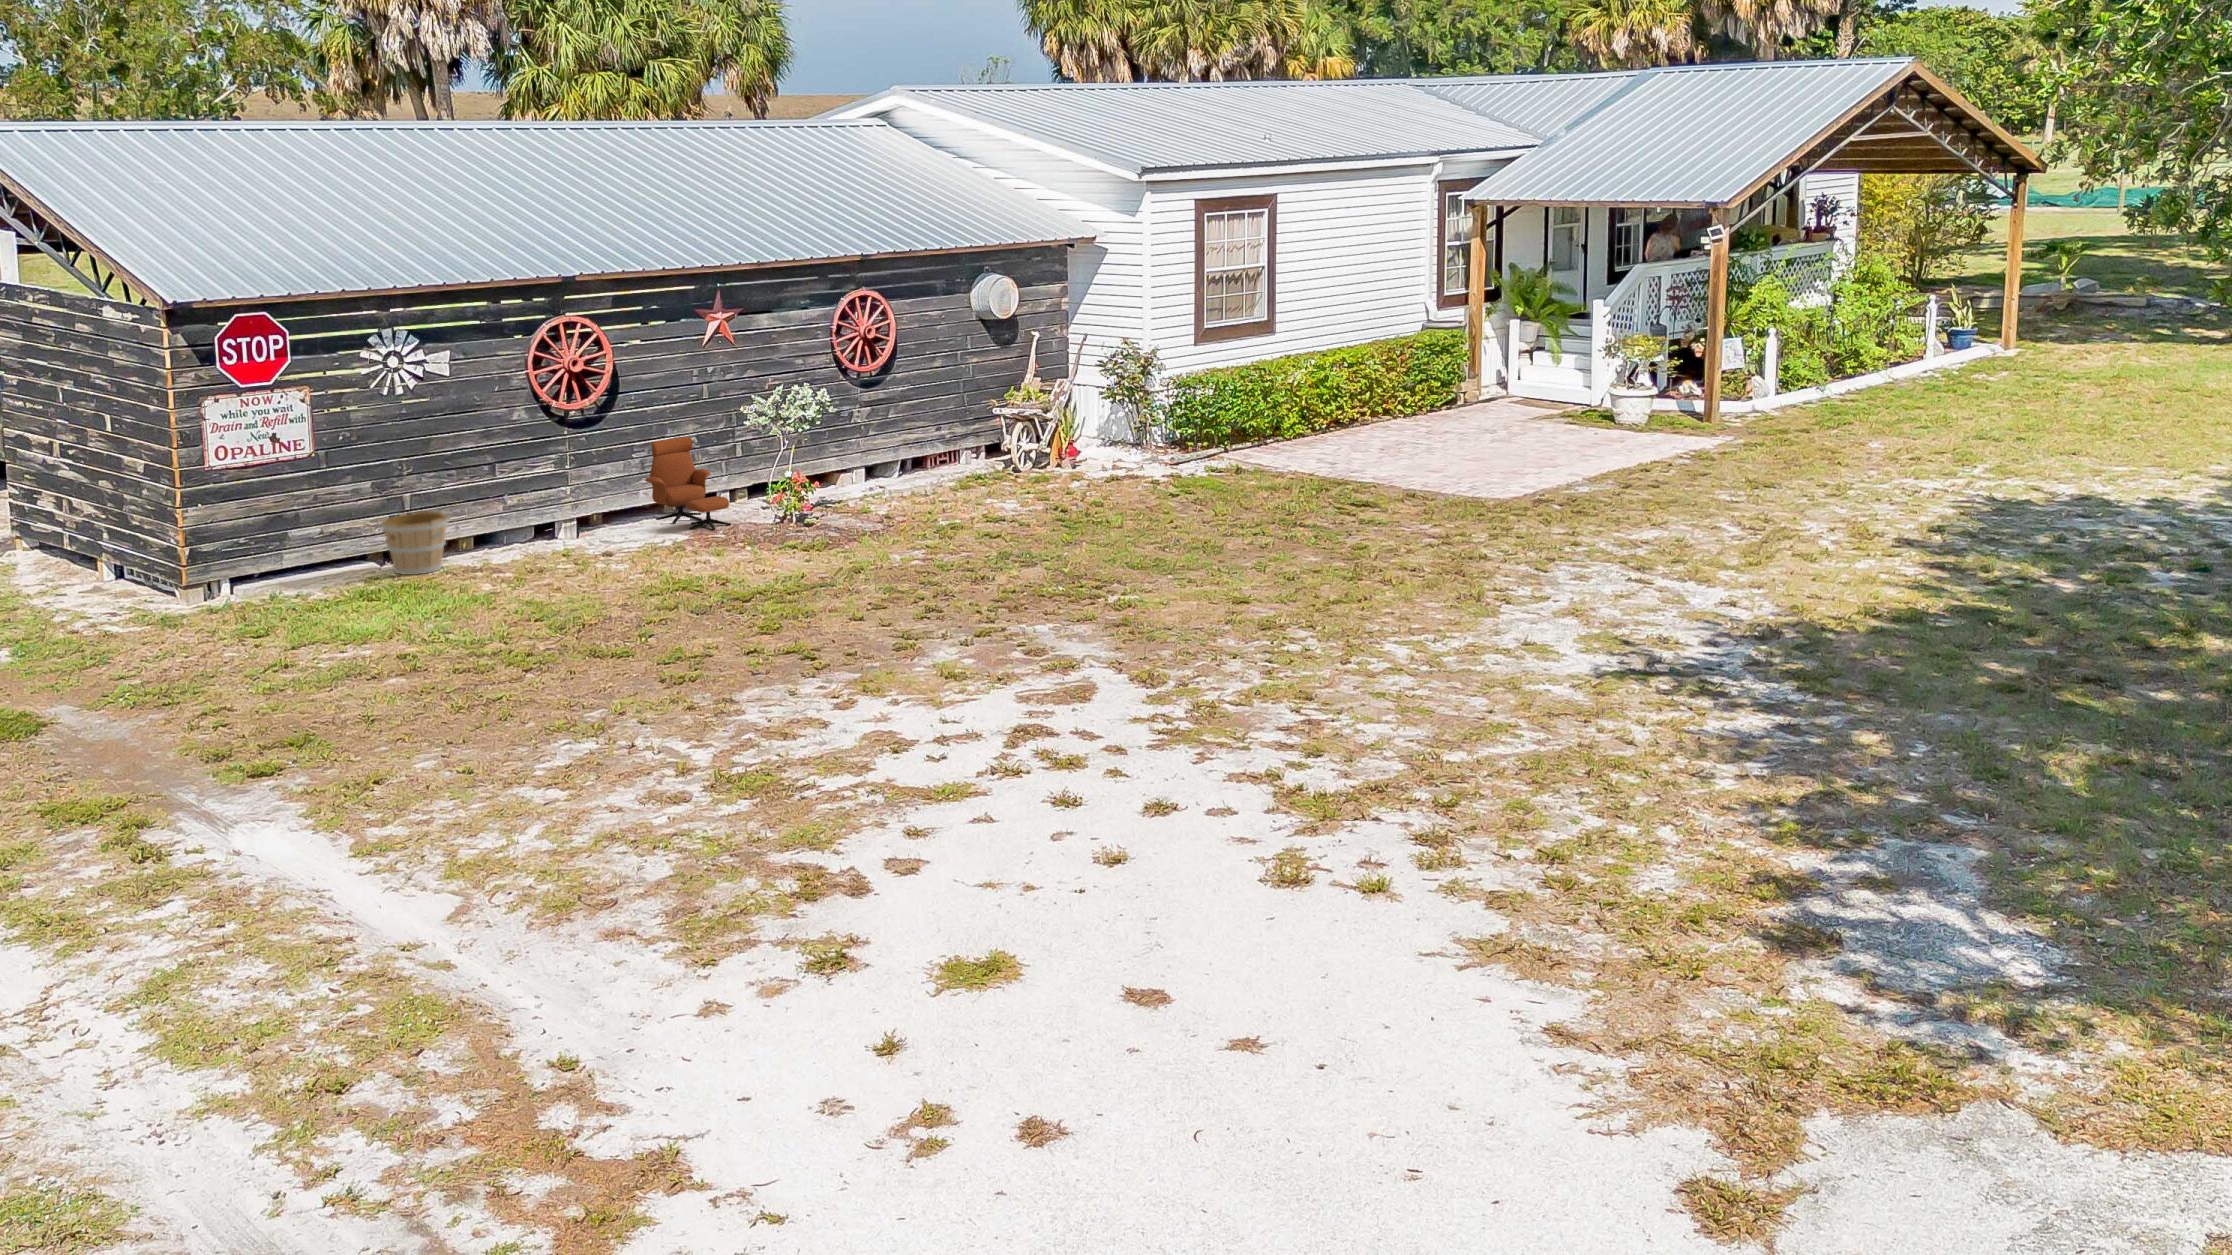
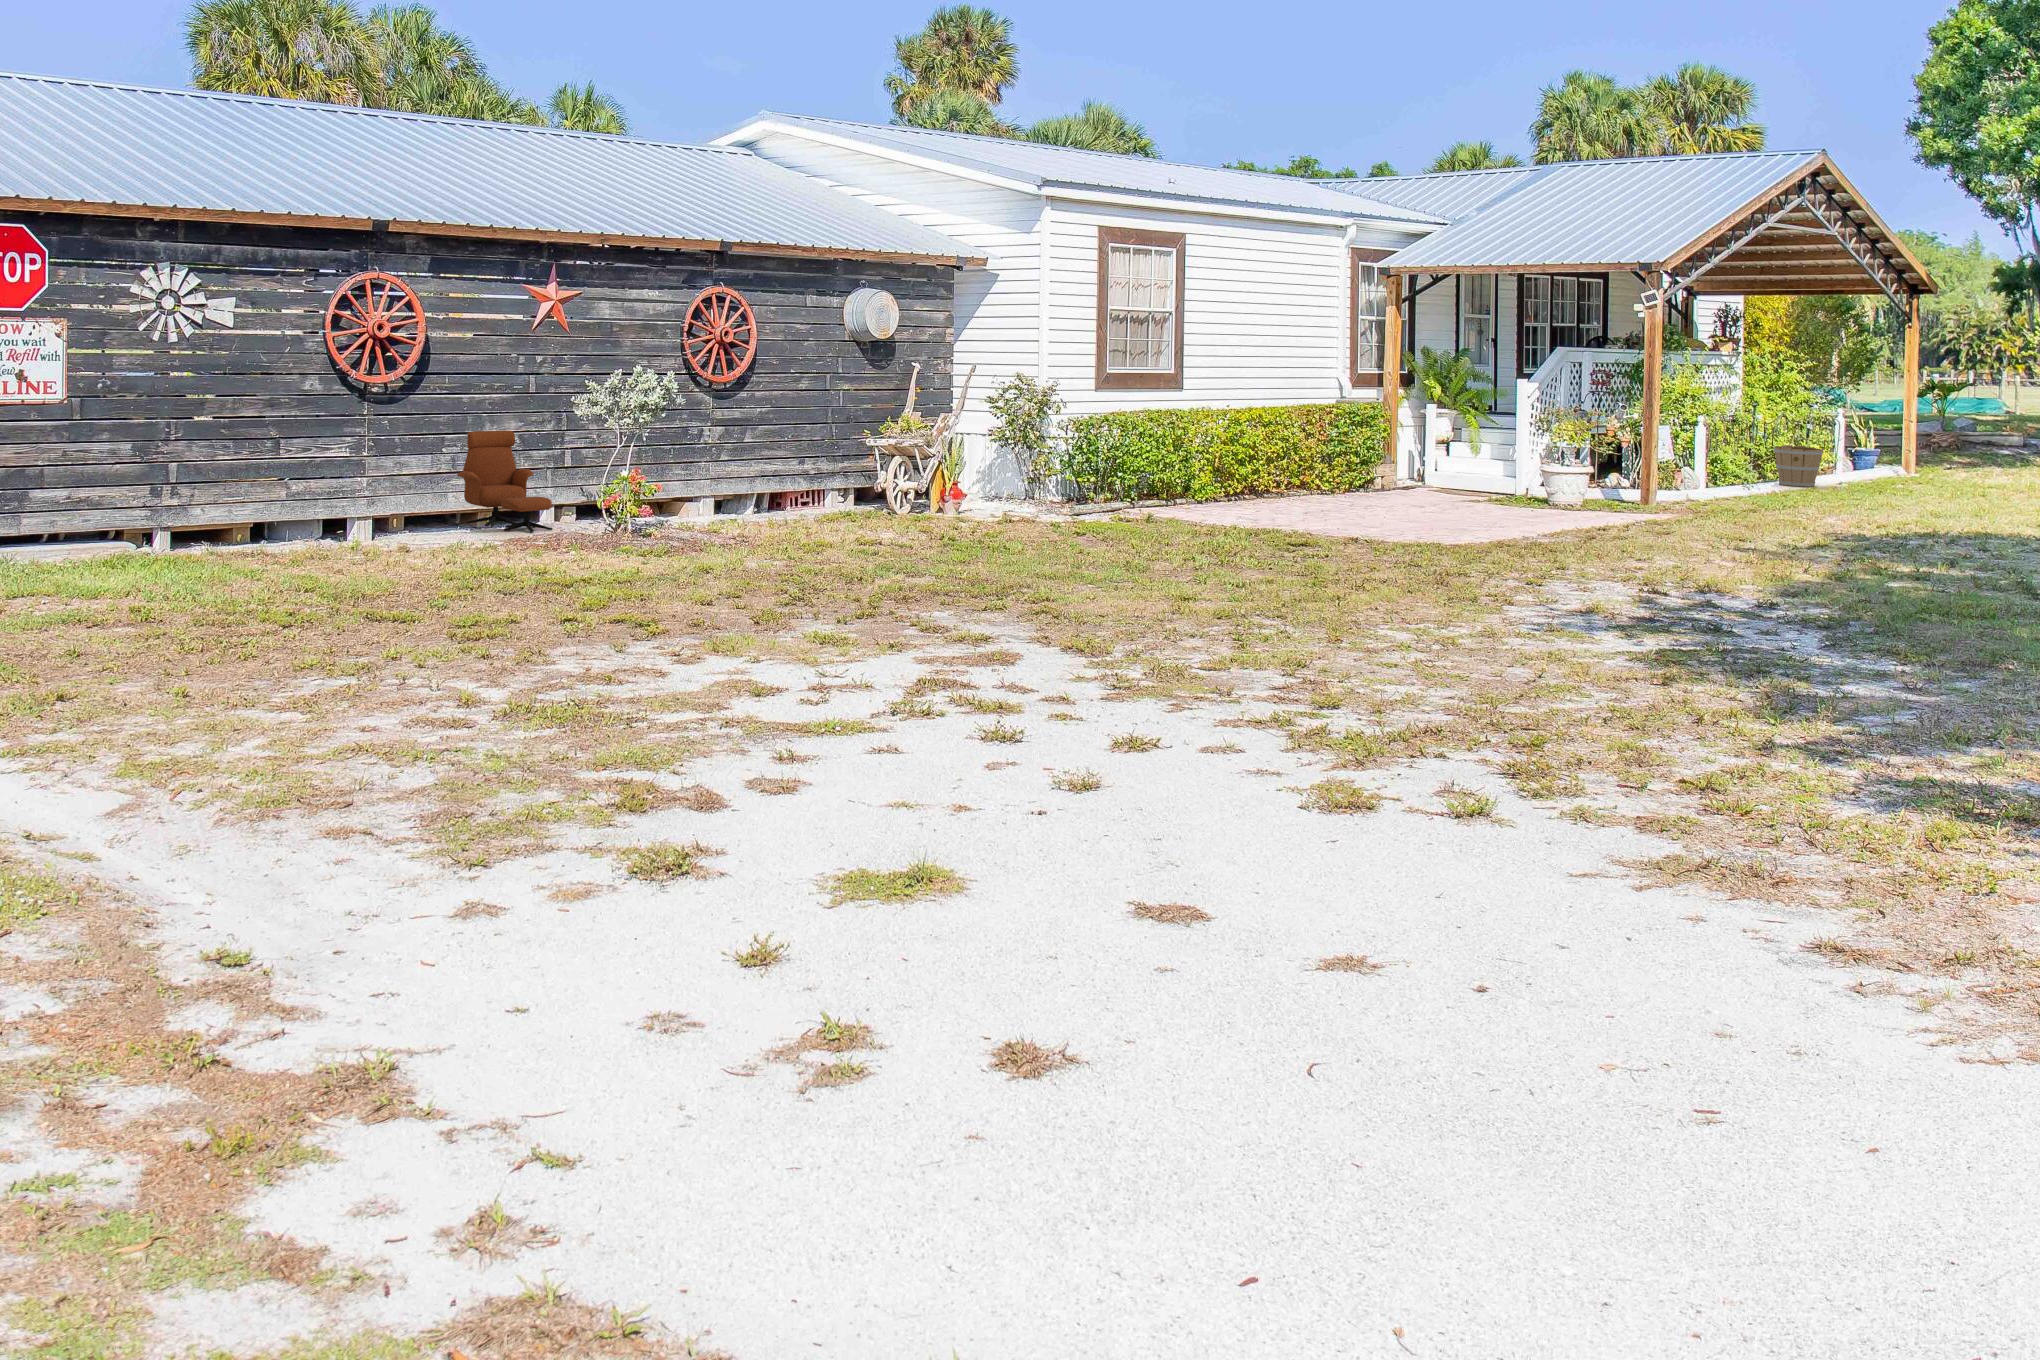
wooden bucket: present [381,511,448,575] -> present [1774,445,1824,487]

